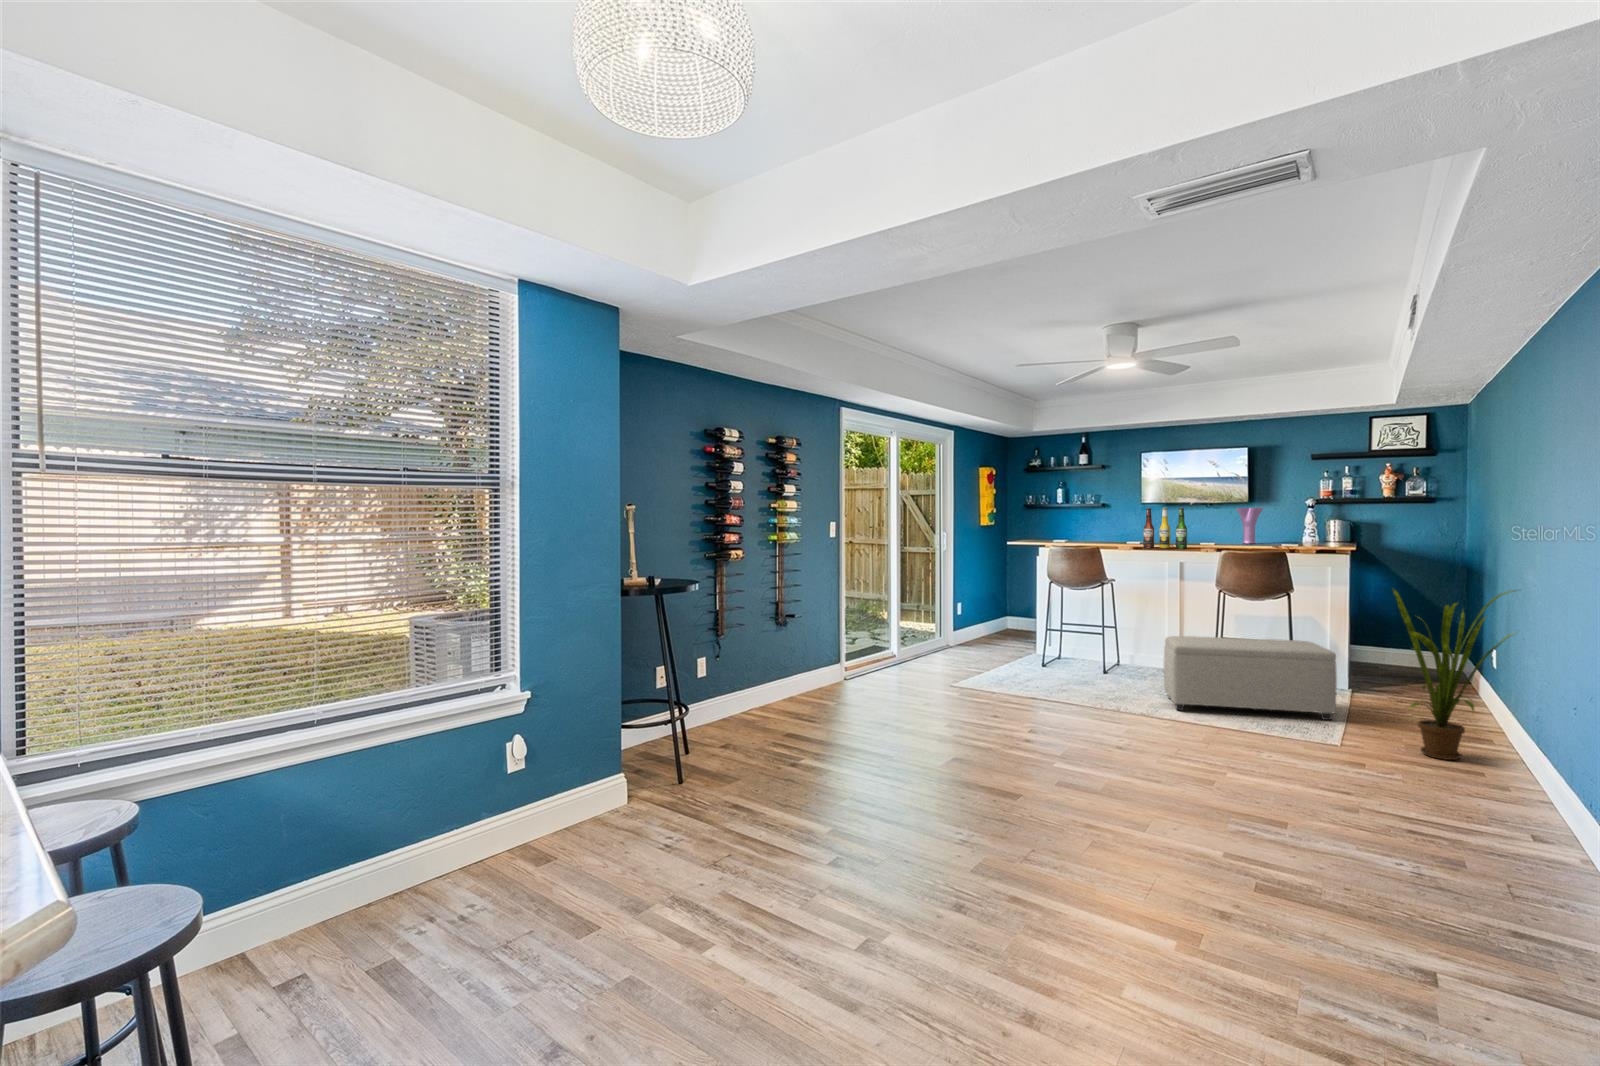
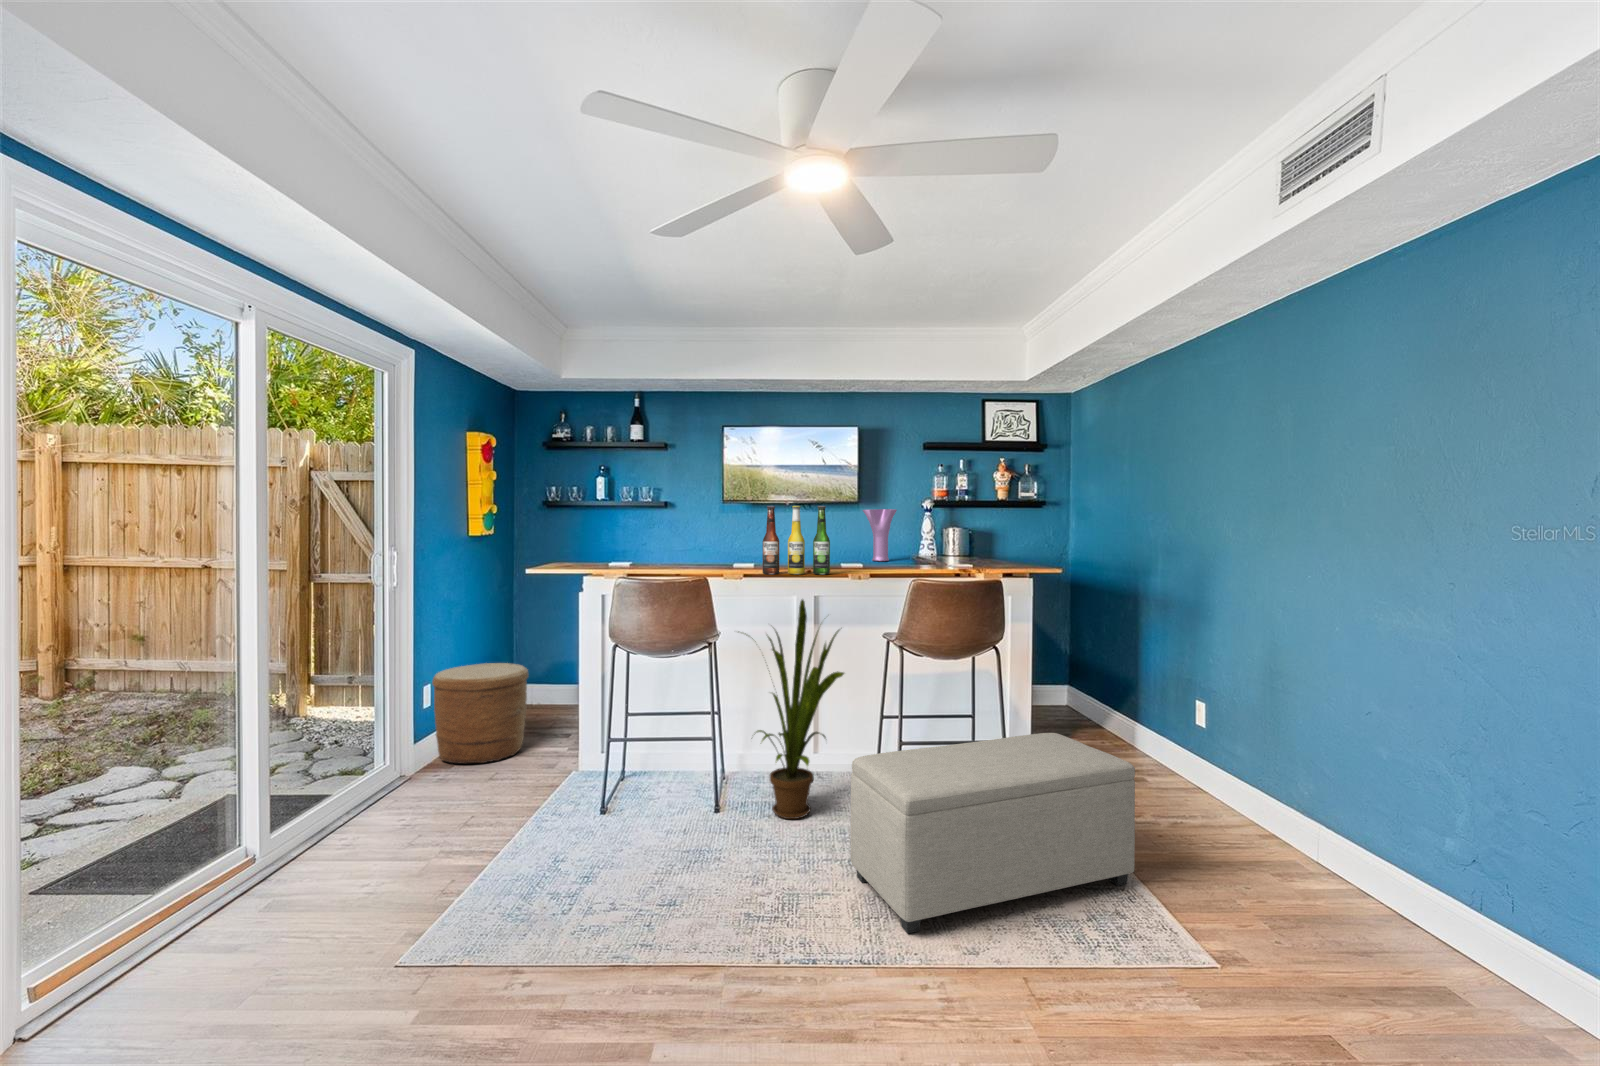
house plant: present [1393,589,1515,760] -> present [745,600,844,819]
woven basket: none [964,597,1012,647] -> present [432,663,528,763]

